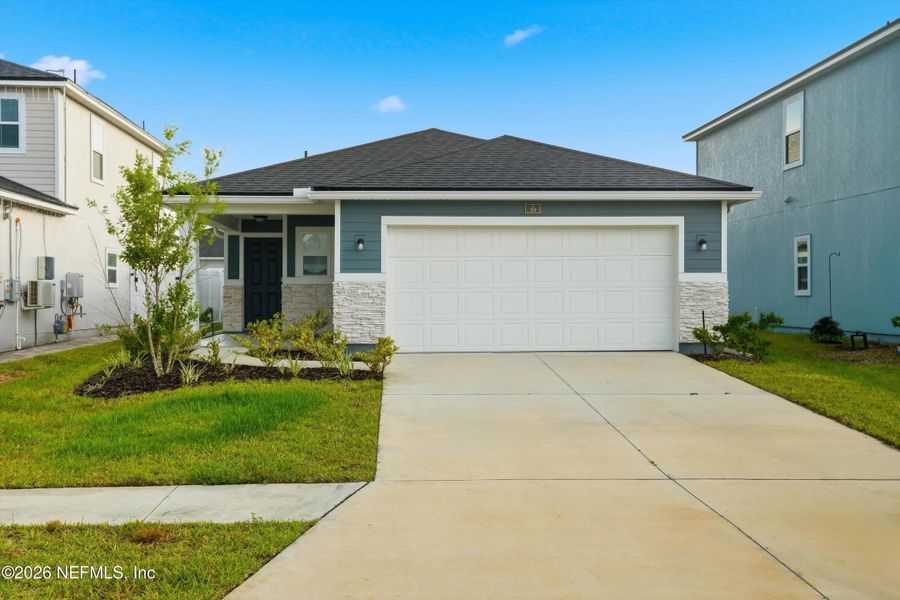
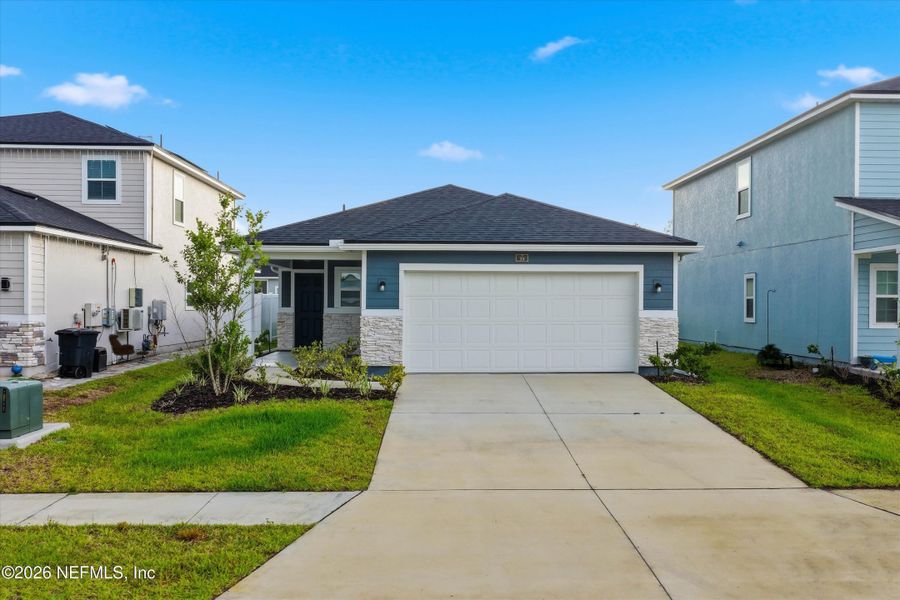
lounge chair: none [12,312,66,348] -> present [109,334,149,361]

